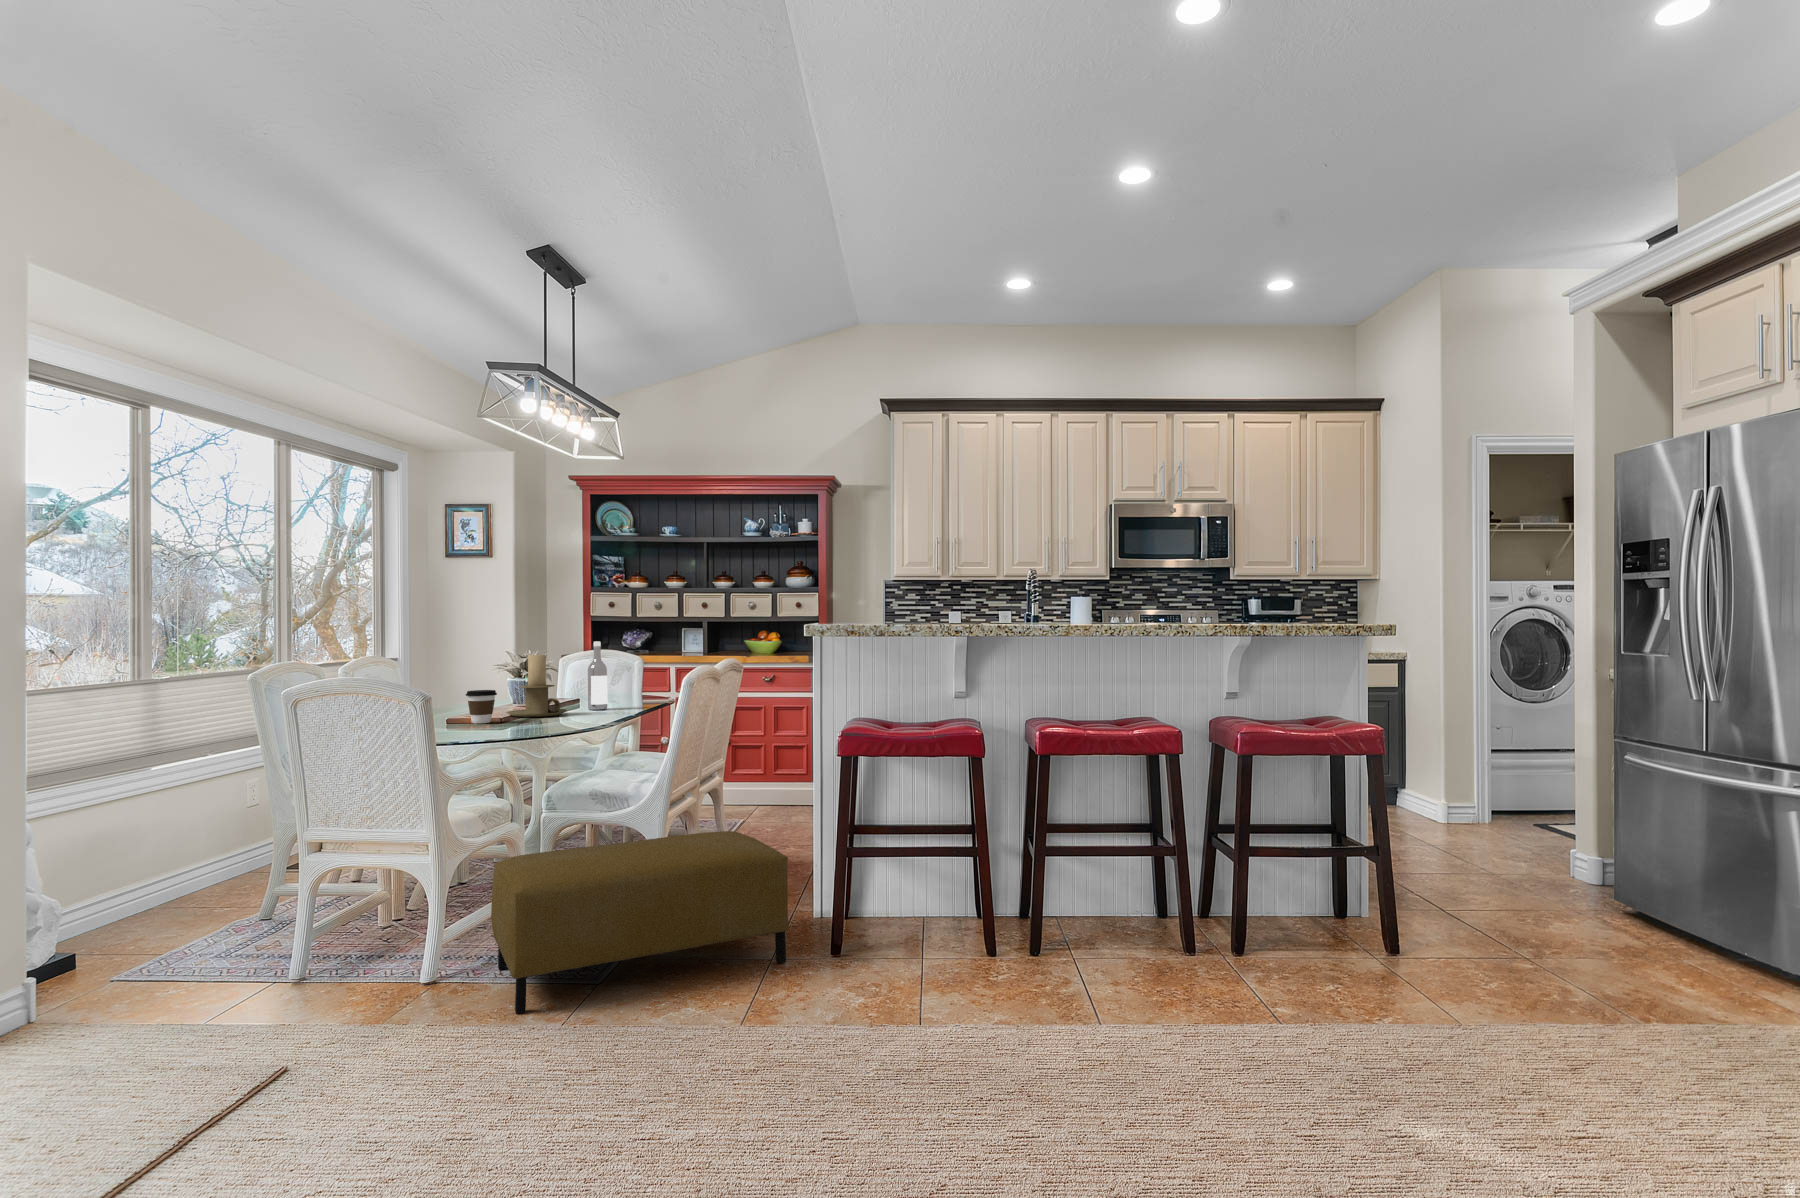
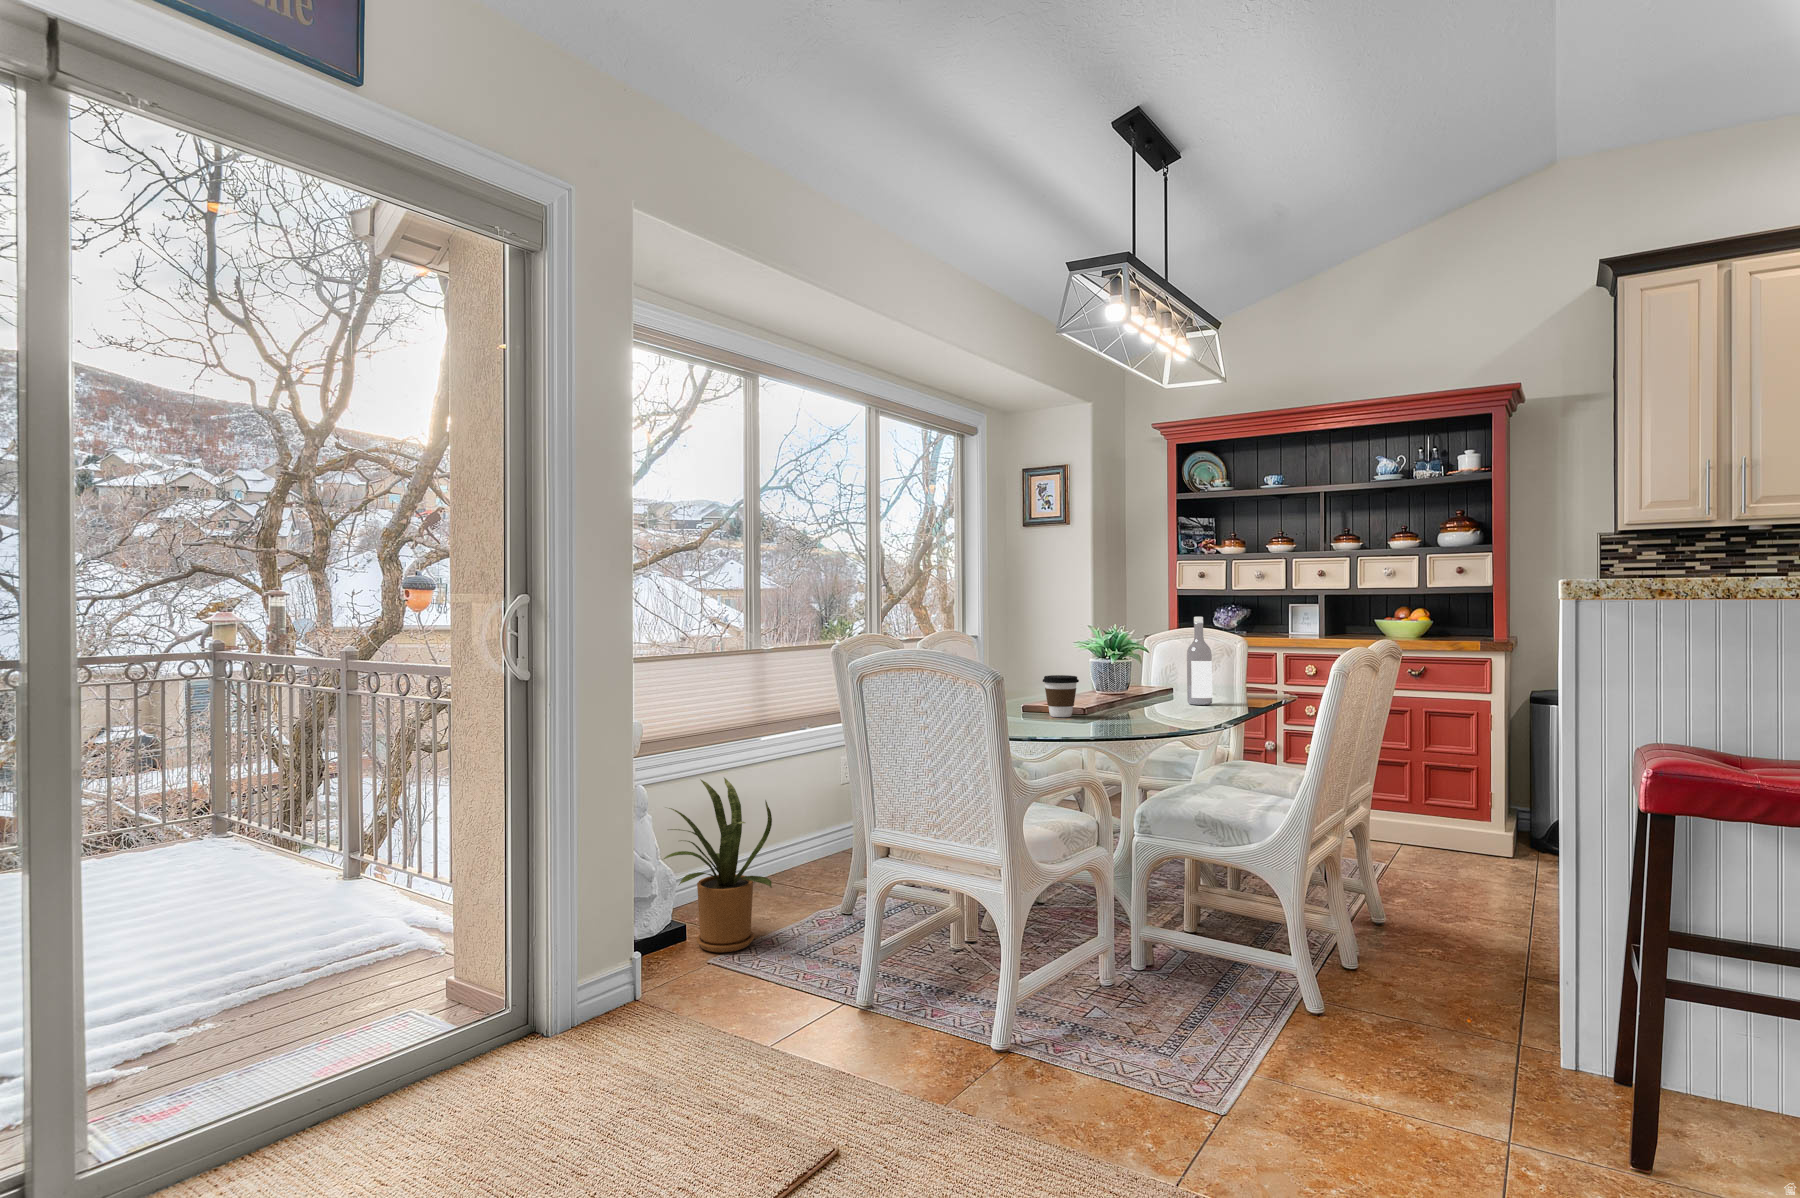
candle holder: present [506,654,567,717] -> none [1089,632,1163,711]
house plant: none [49,804,191,972] -> present [664,778,772,952]
ottoman: present [491,831,789,1014] -> none [1076,902,1543,1153]

